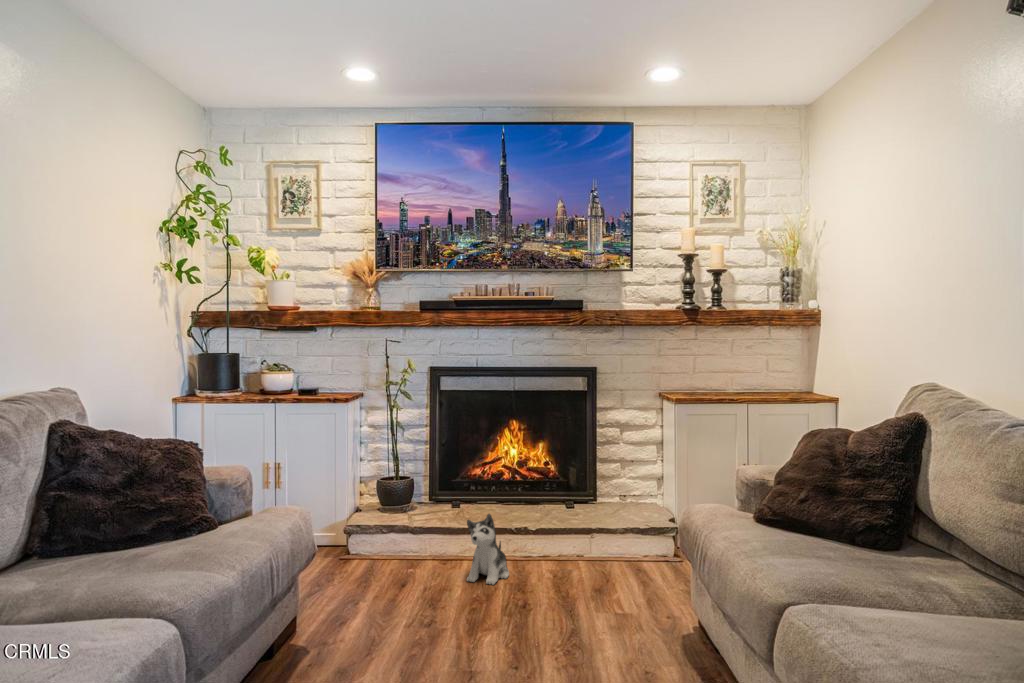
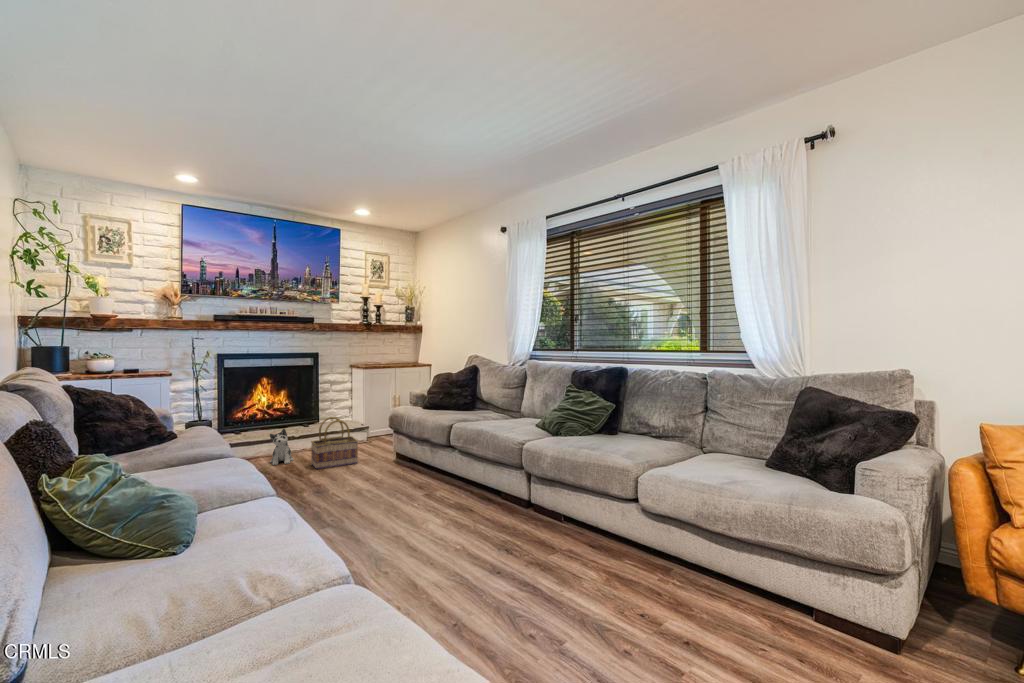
basket: none [515,506,606,621] -> present [311,417,358,469]

